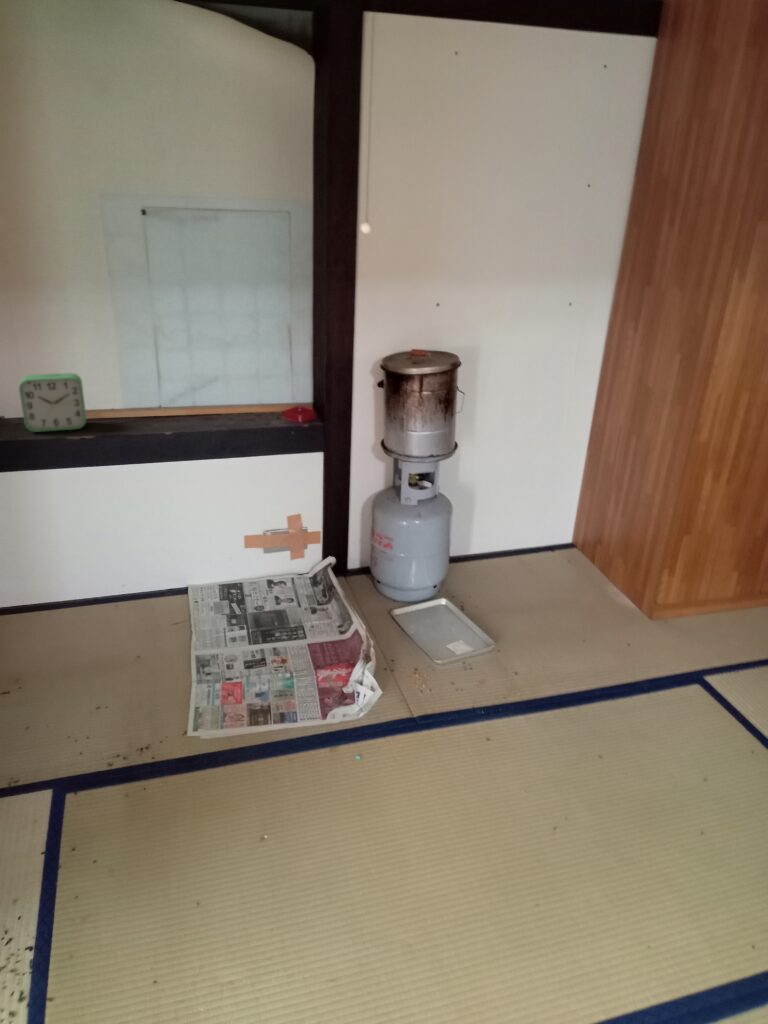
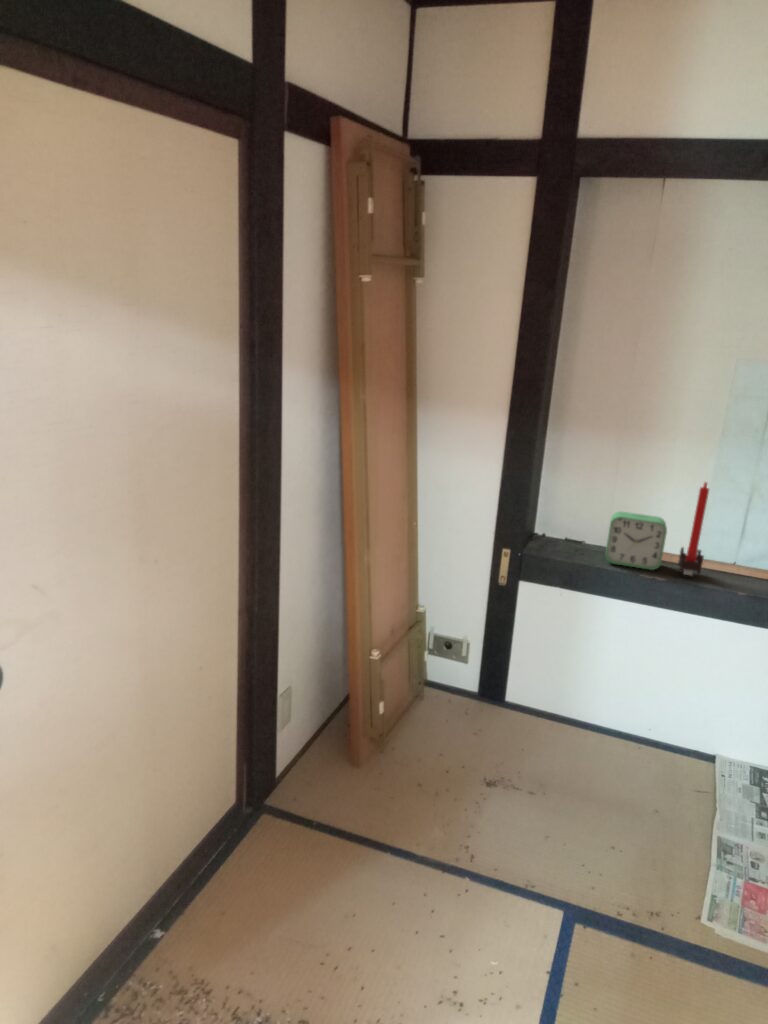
candle: none [101,327,127,426] -> present [678,482,709,575]

